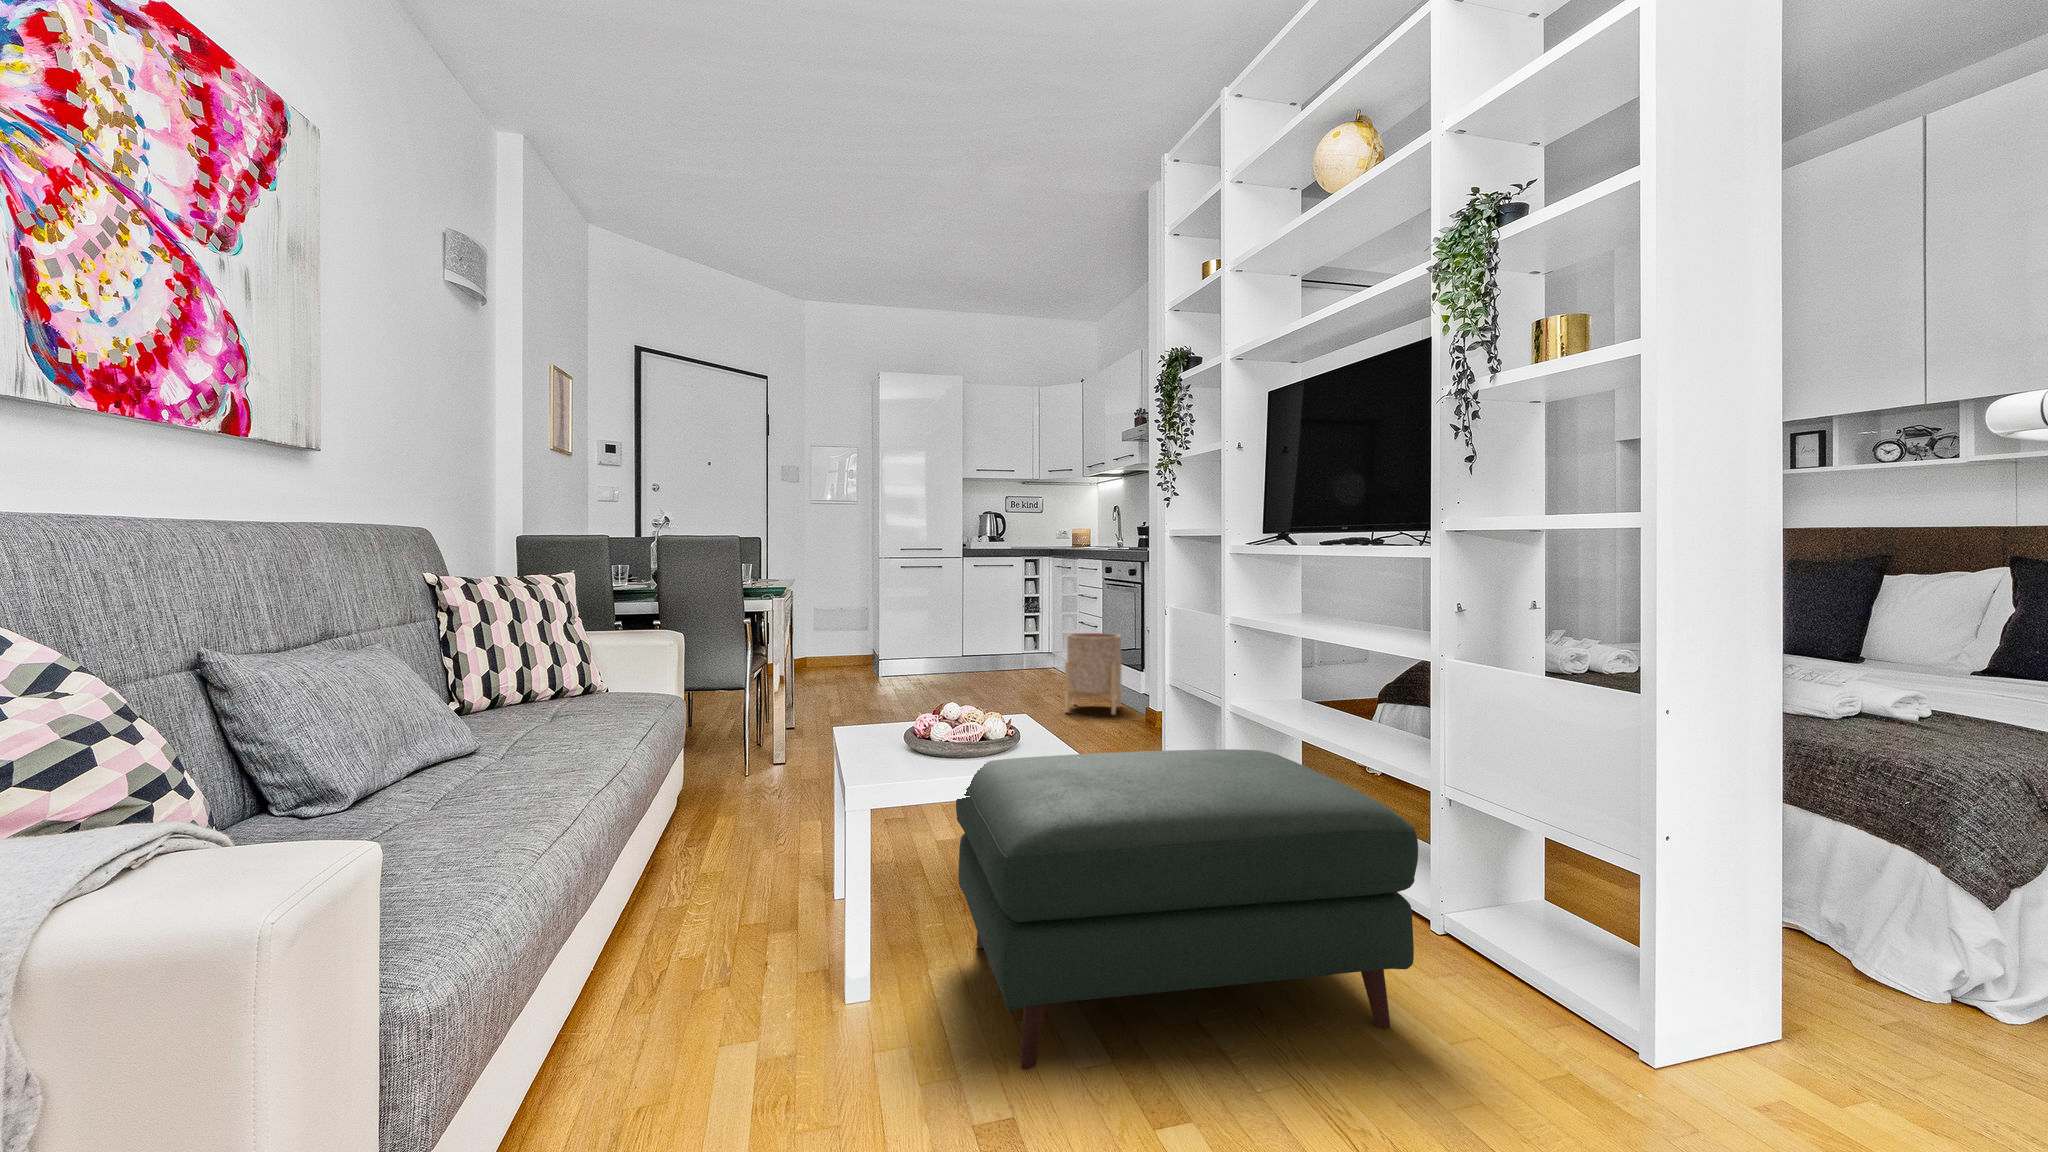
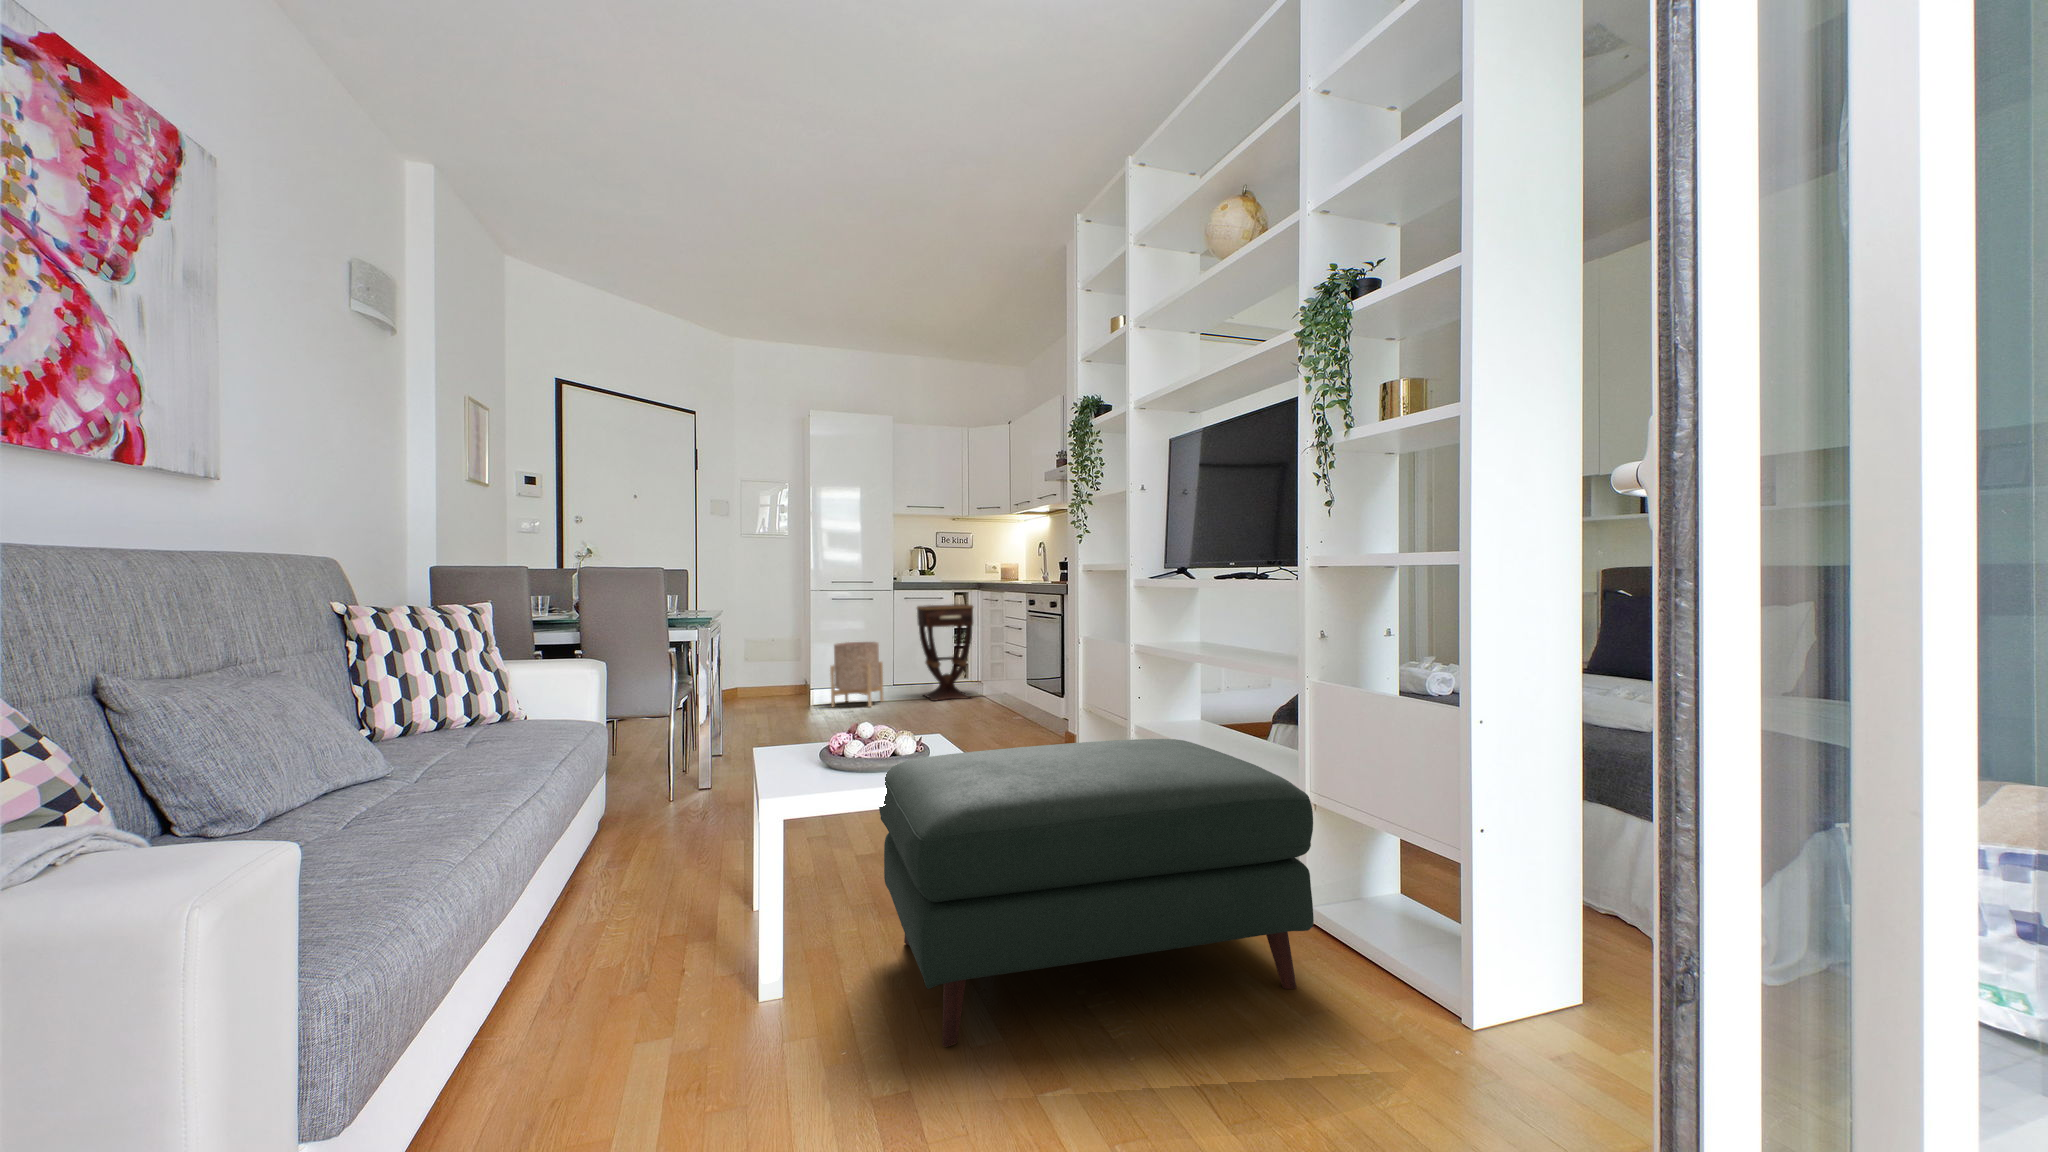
side table: none [981,584,1037,678] -> present [917,604,973,701]
planter: present [1065,633,1122,715] -> present [830,642,884,707]

